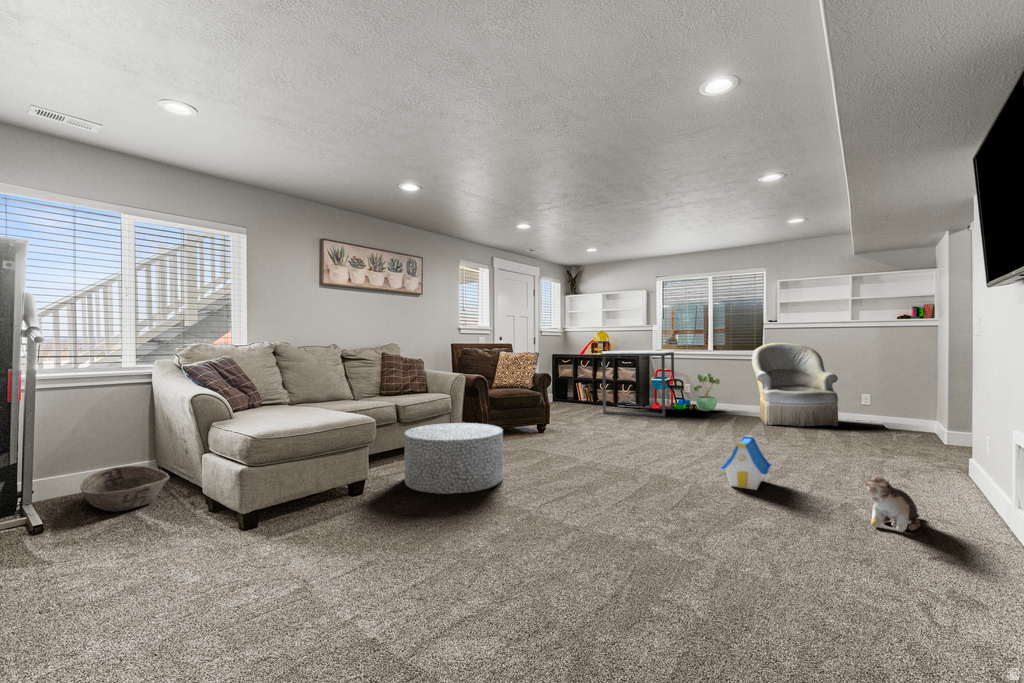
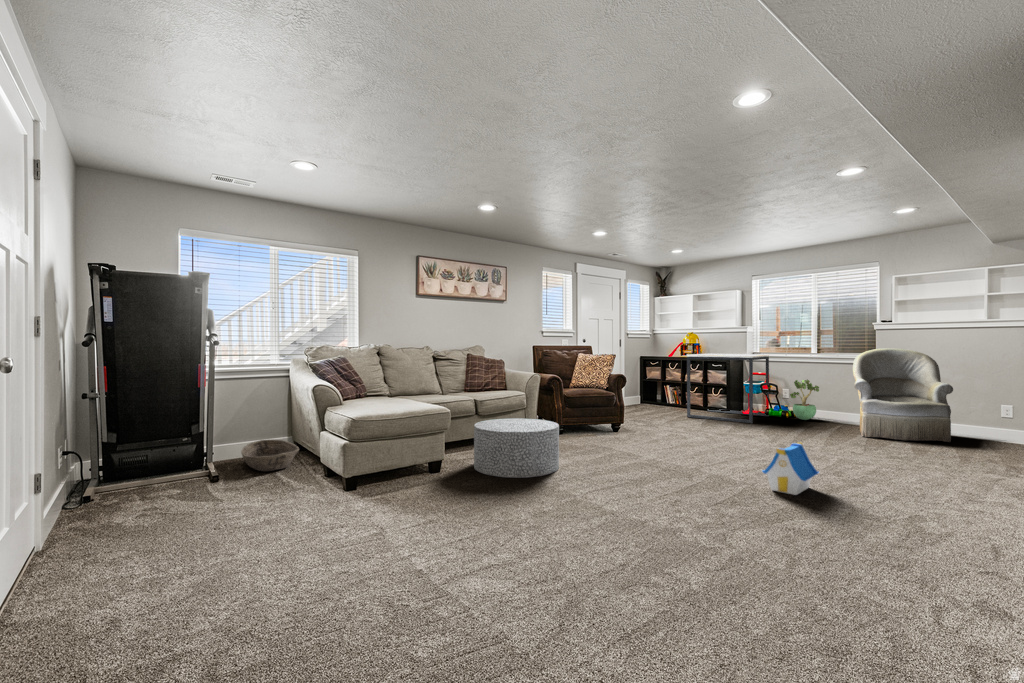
plush toy: present [861,476,920,532] -> none [875,486,951,541]

